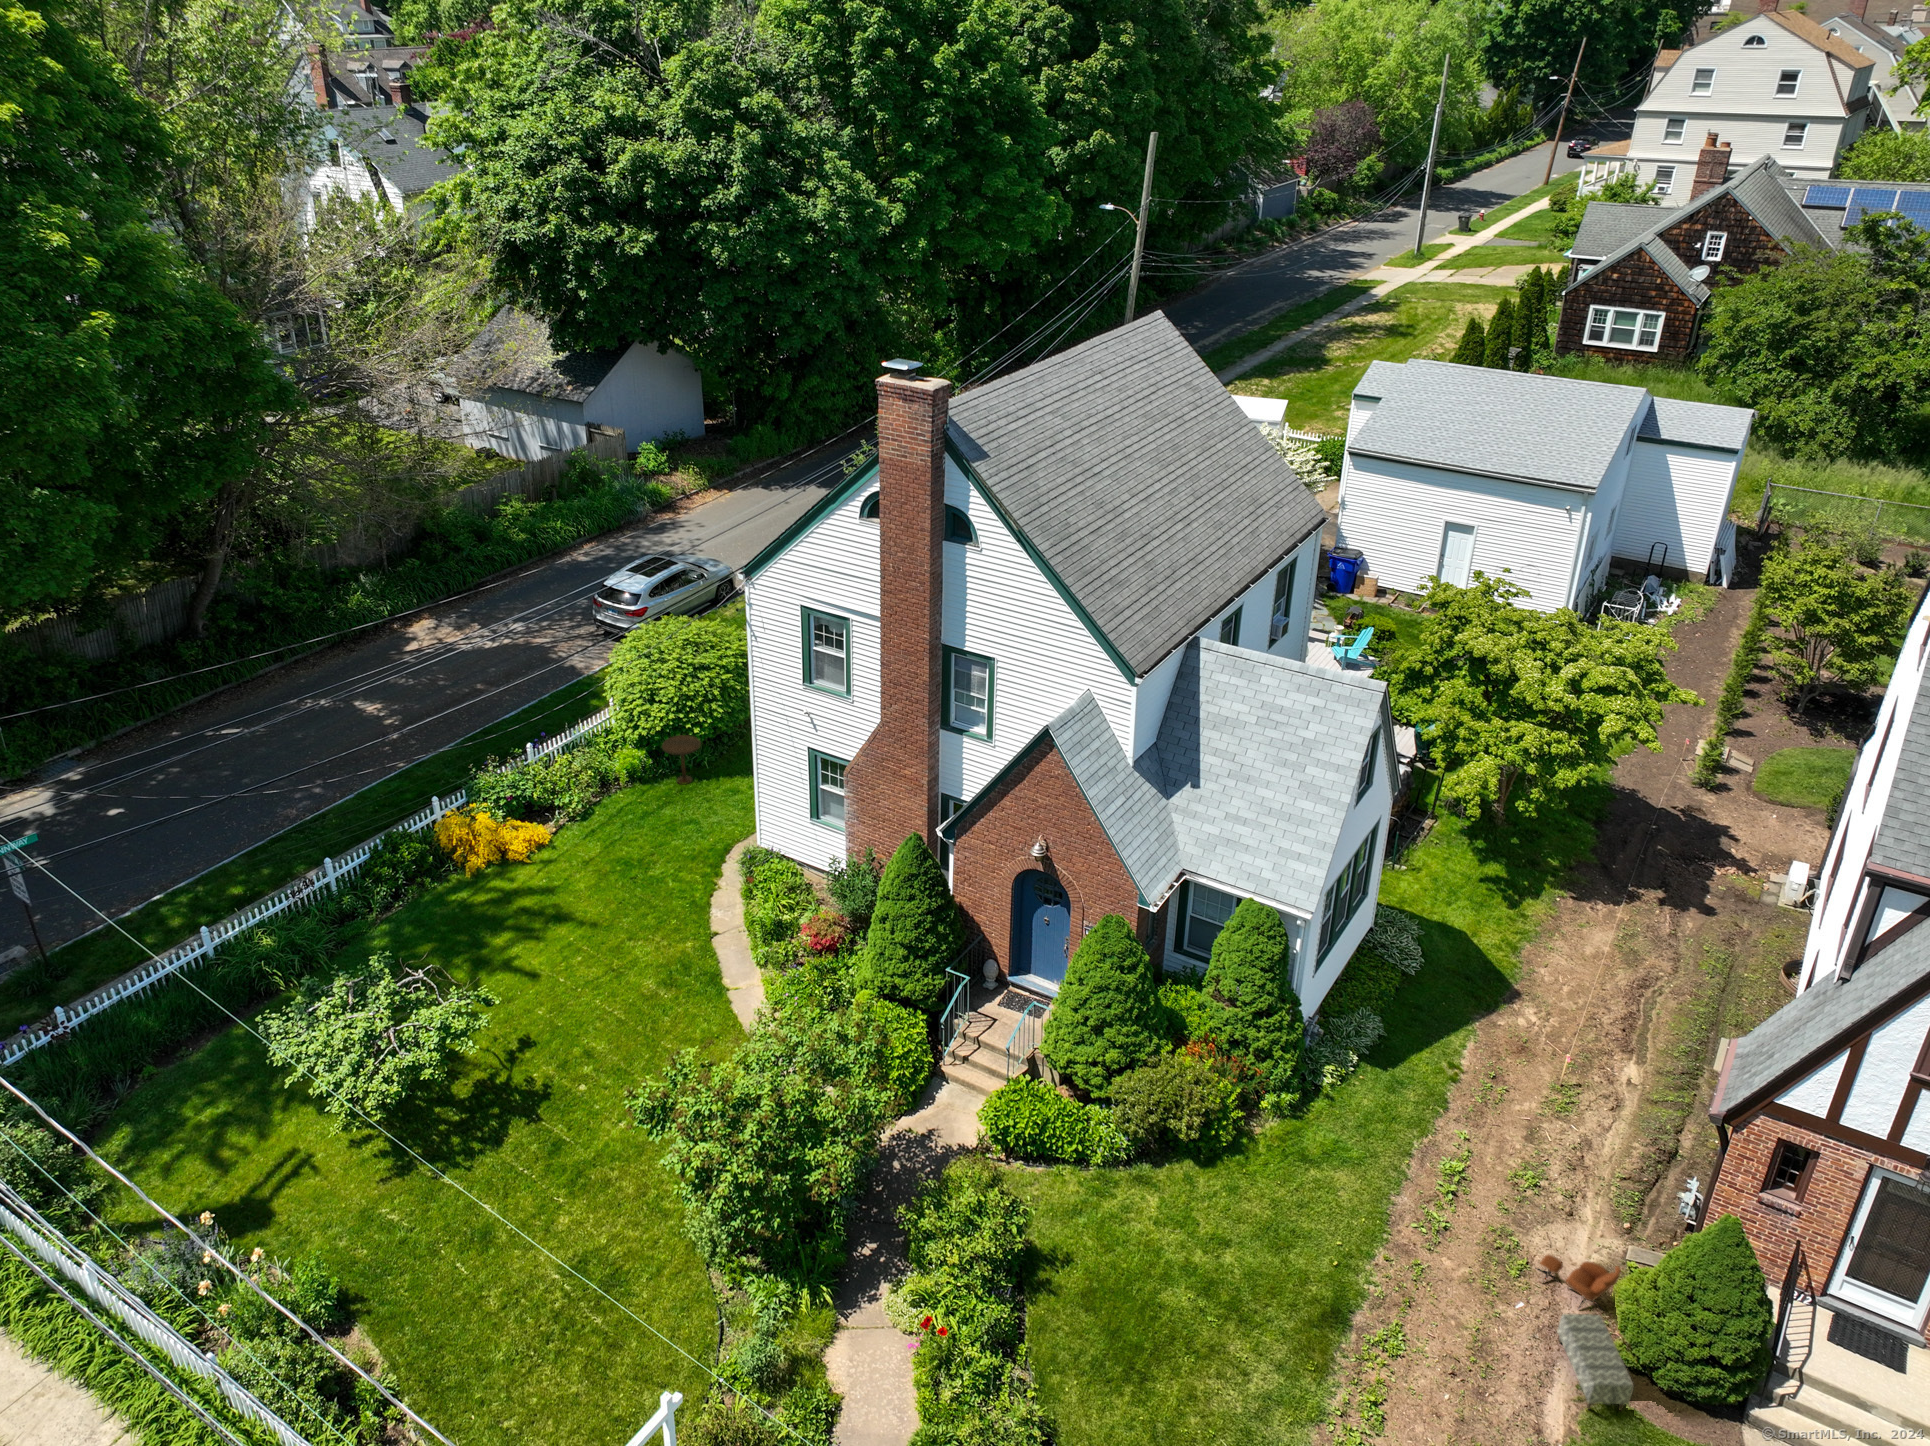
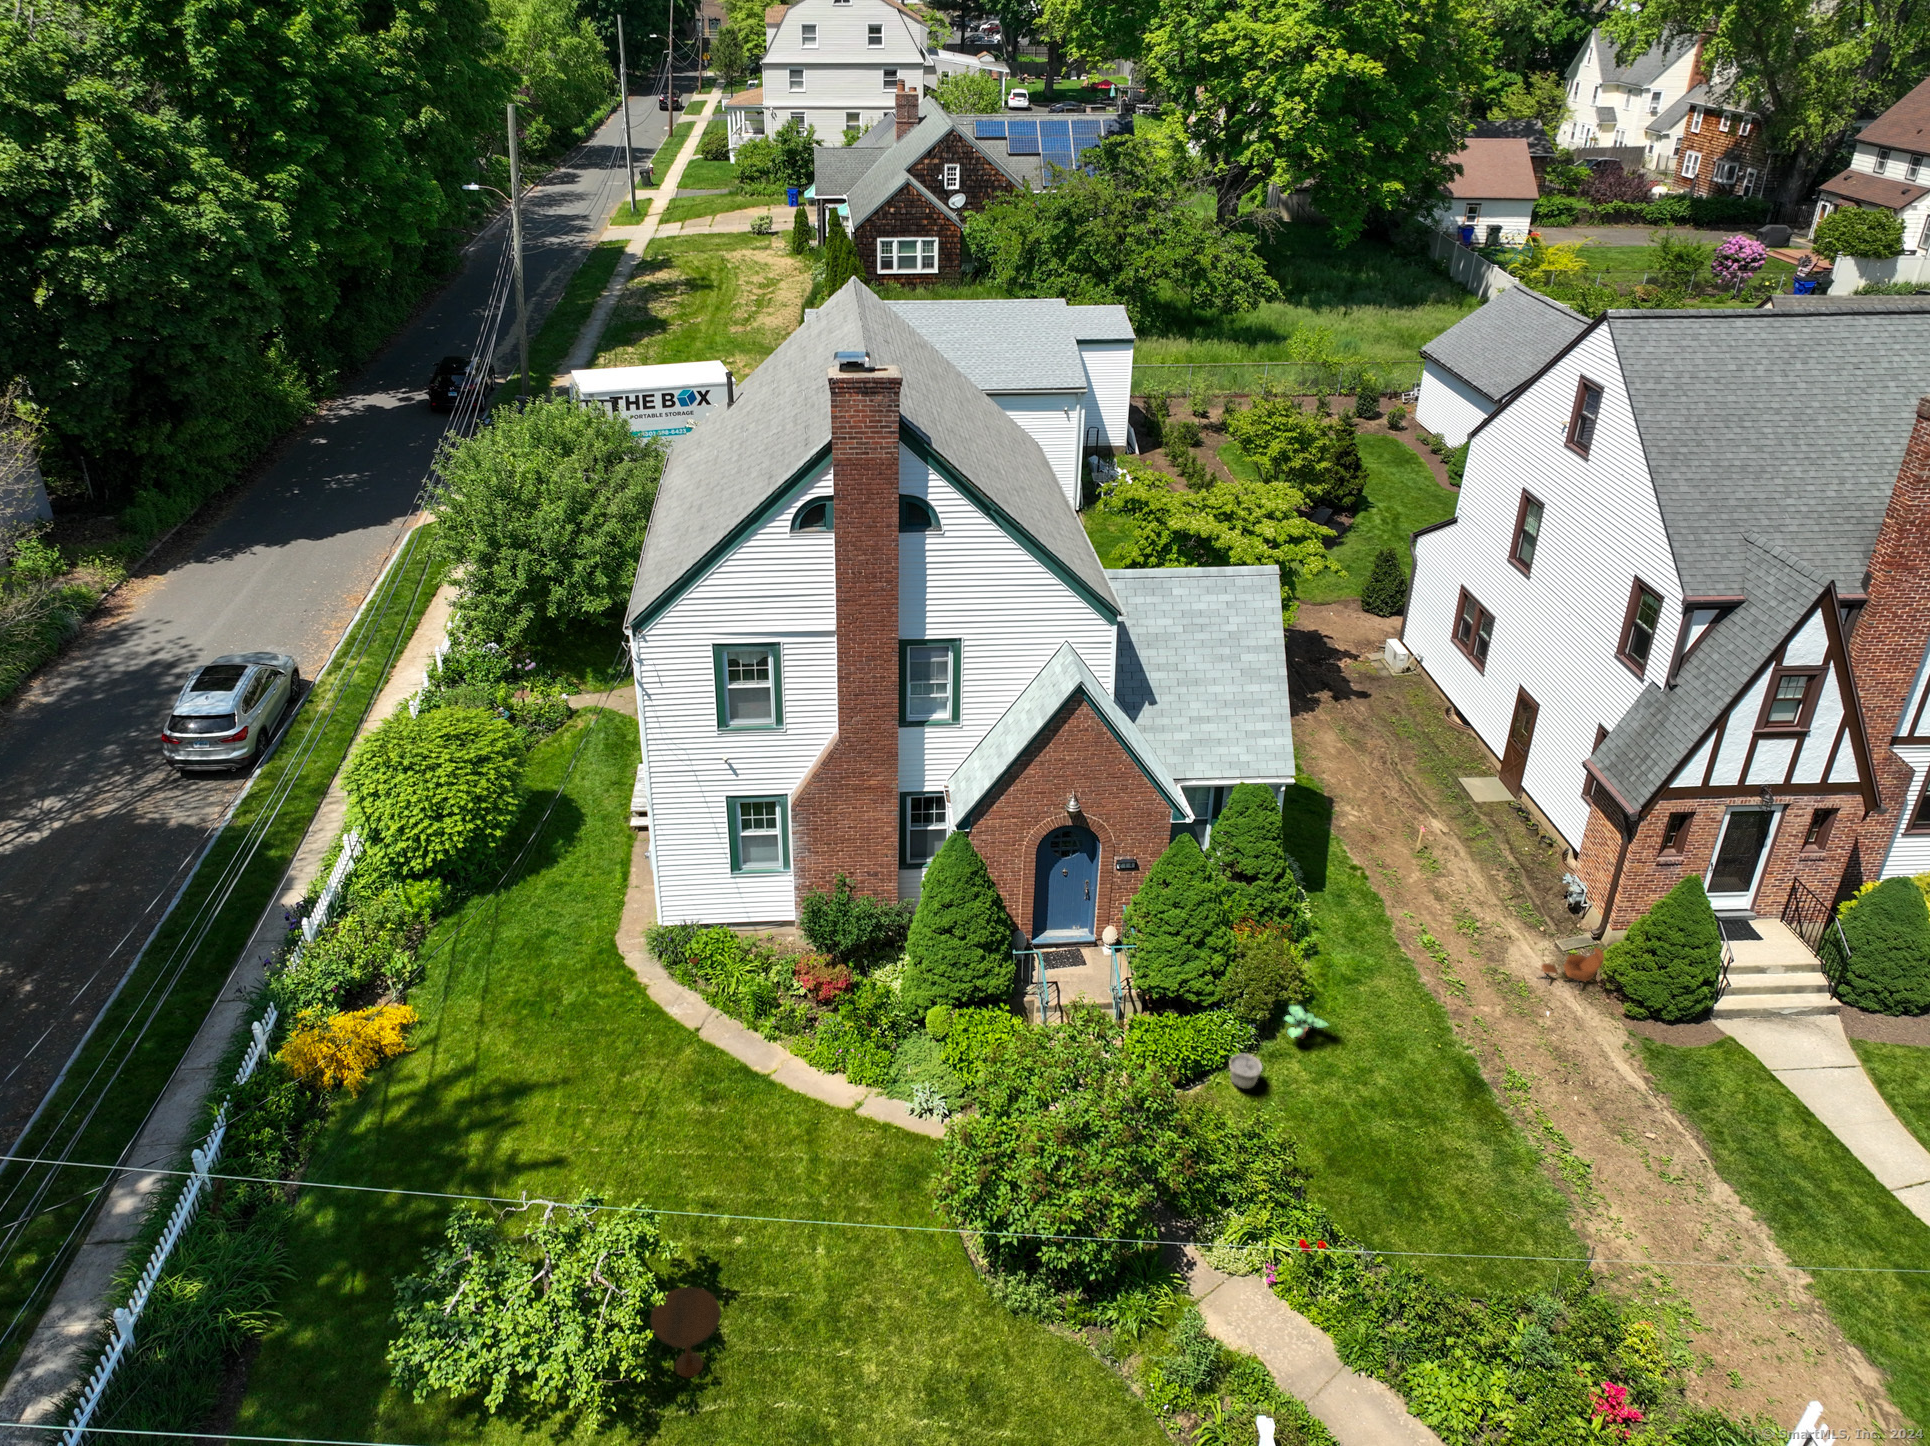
pedestal table: present [662,735,701,784] -> present [651,1287,721,1378]
potted plant: none [1152,1140,1203,1183] -> present [1284,1006,1328,1038]
wooden bucket: none [1056,1156,1091,1195] -> present [1230,1054,1262,1089]
bench: present [1557,1314,1634,1411] -> none [1593,984,1672,1049]

